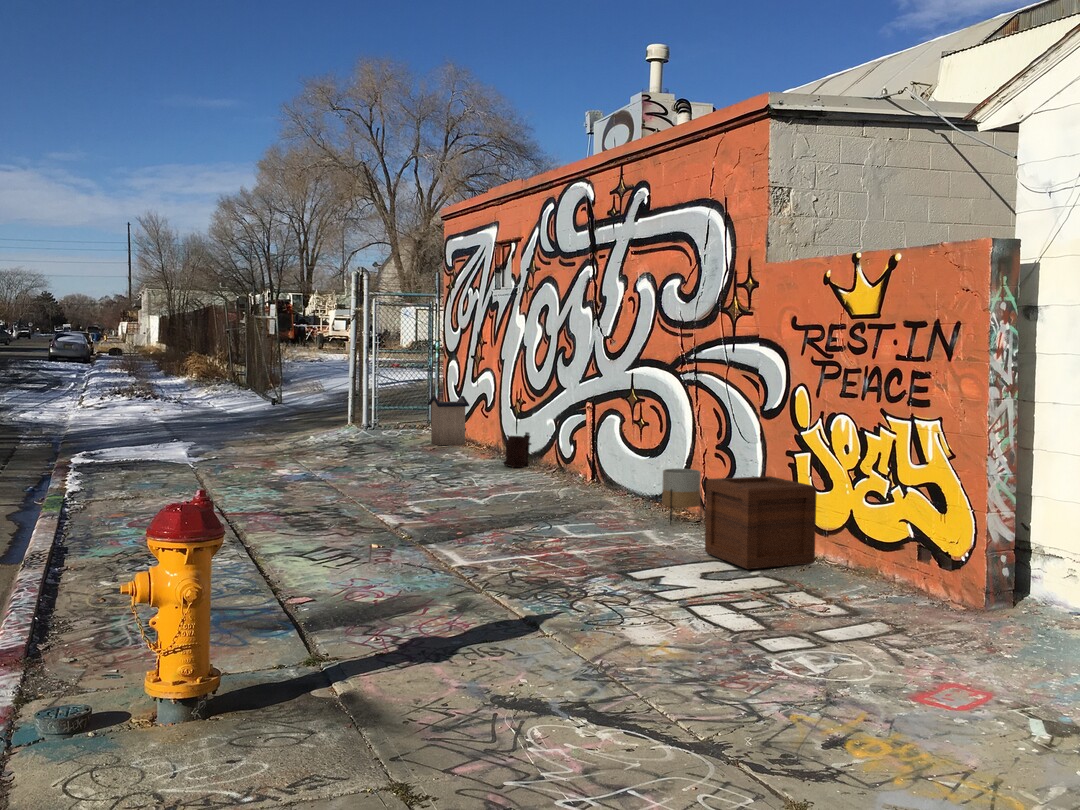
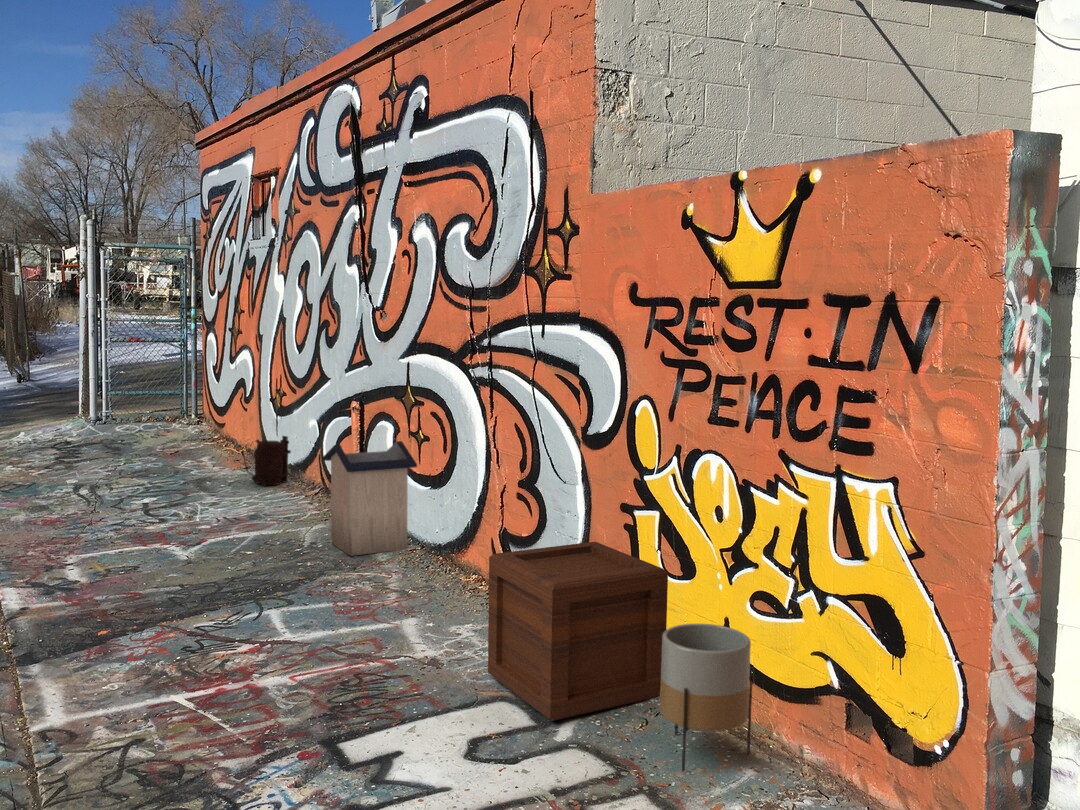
trash can: present [428,396,469,445] -> present [322,441,417,556]
planter: present [662,469,702,525] -> present [660,624,753,771]

